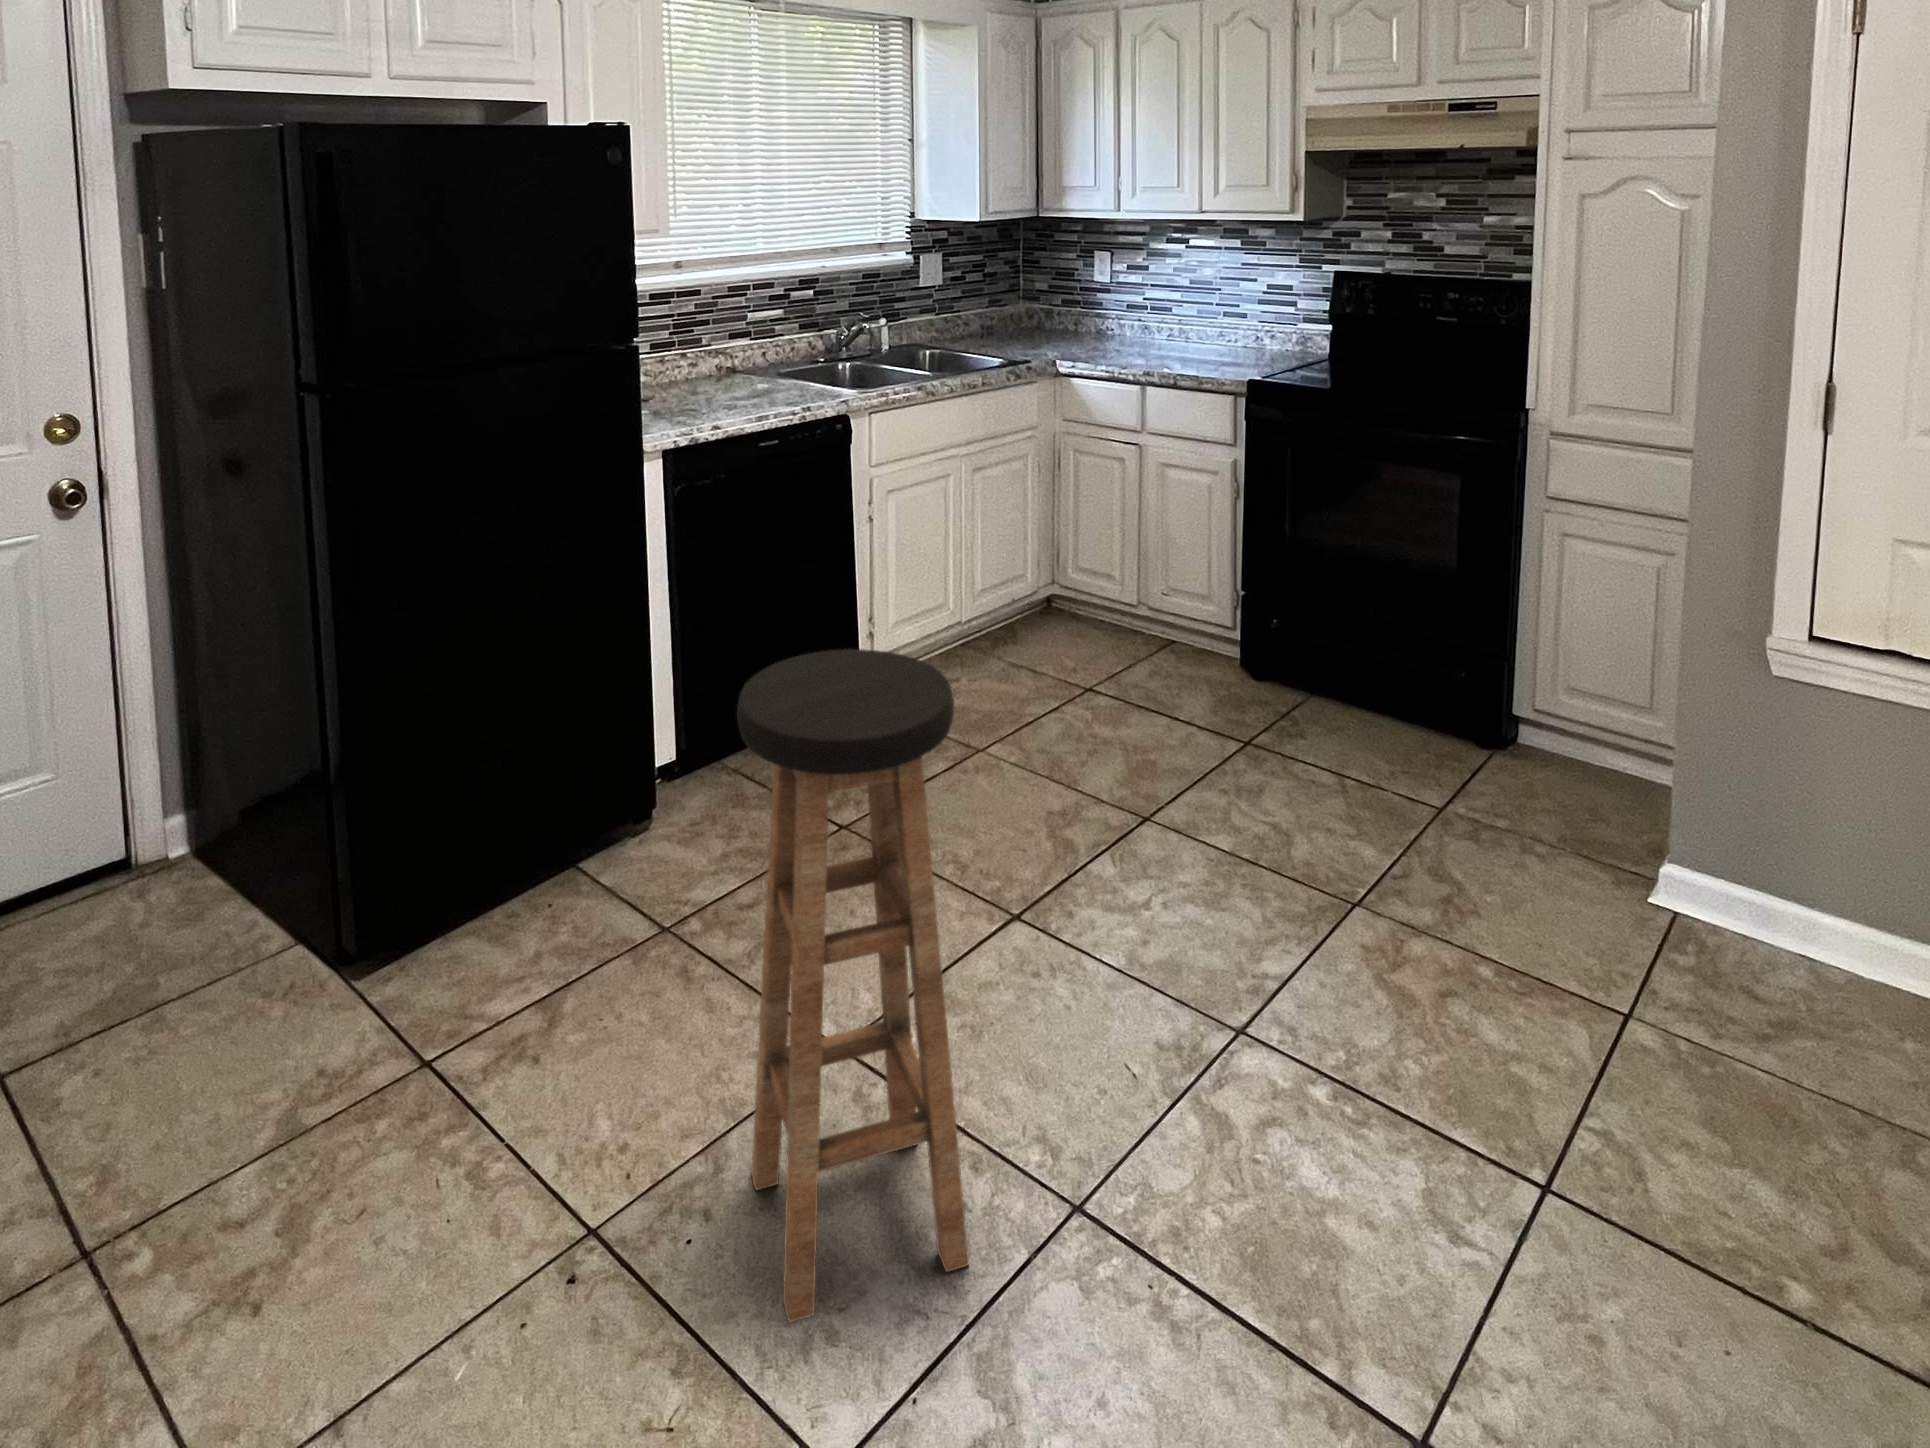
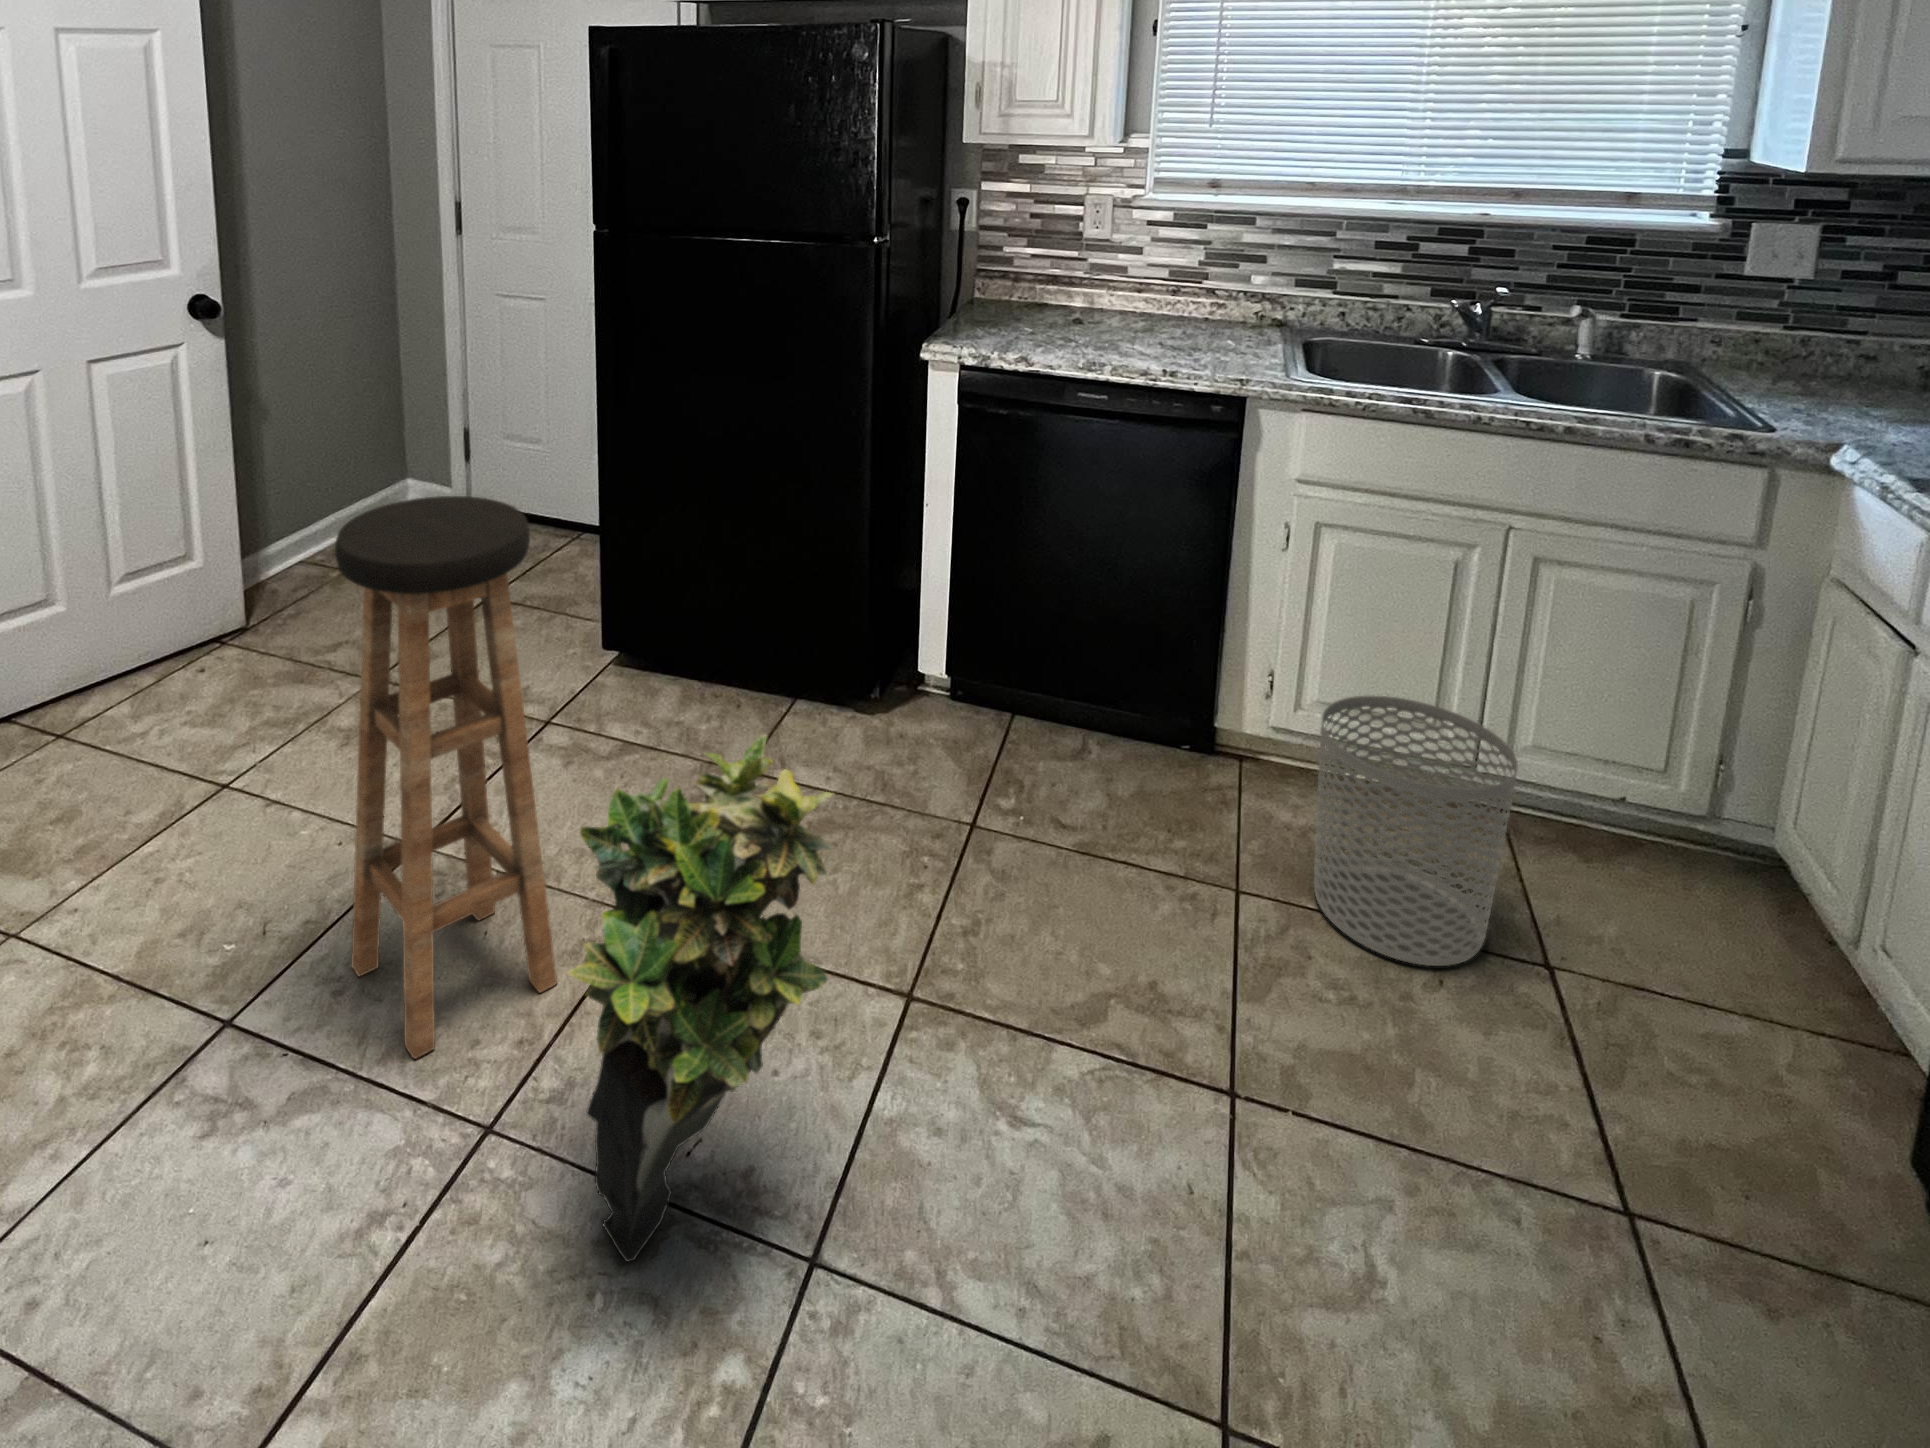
waste bin: none [984,570,1093,730] -> present [1314,696,1518,966]
potted plant: none [1062,698,1285,1139] -> present [568,735,832,1261]

